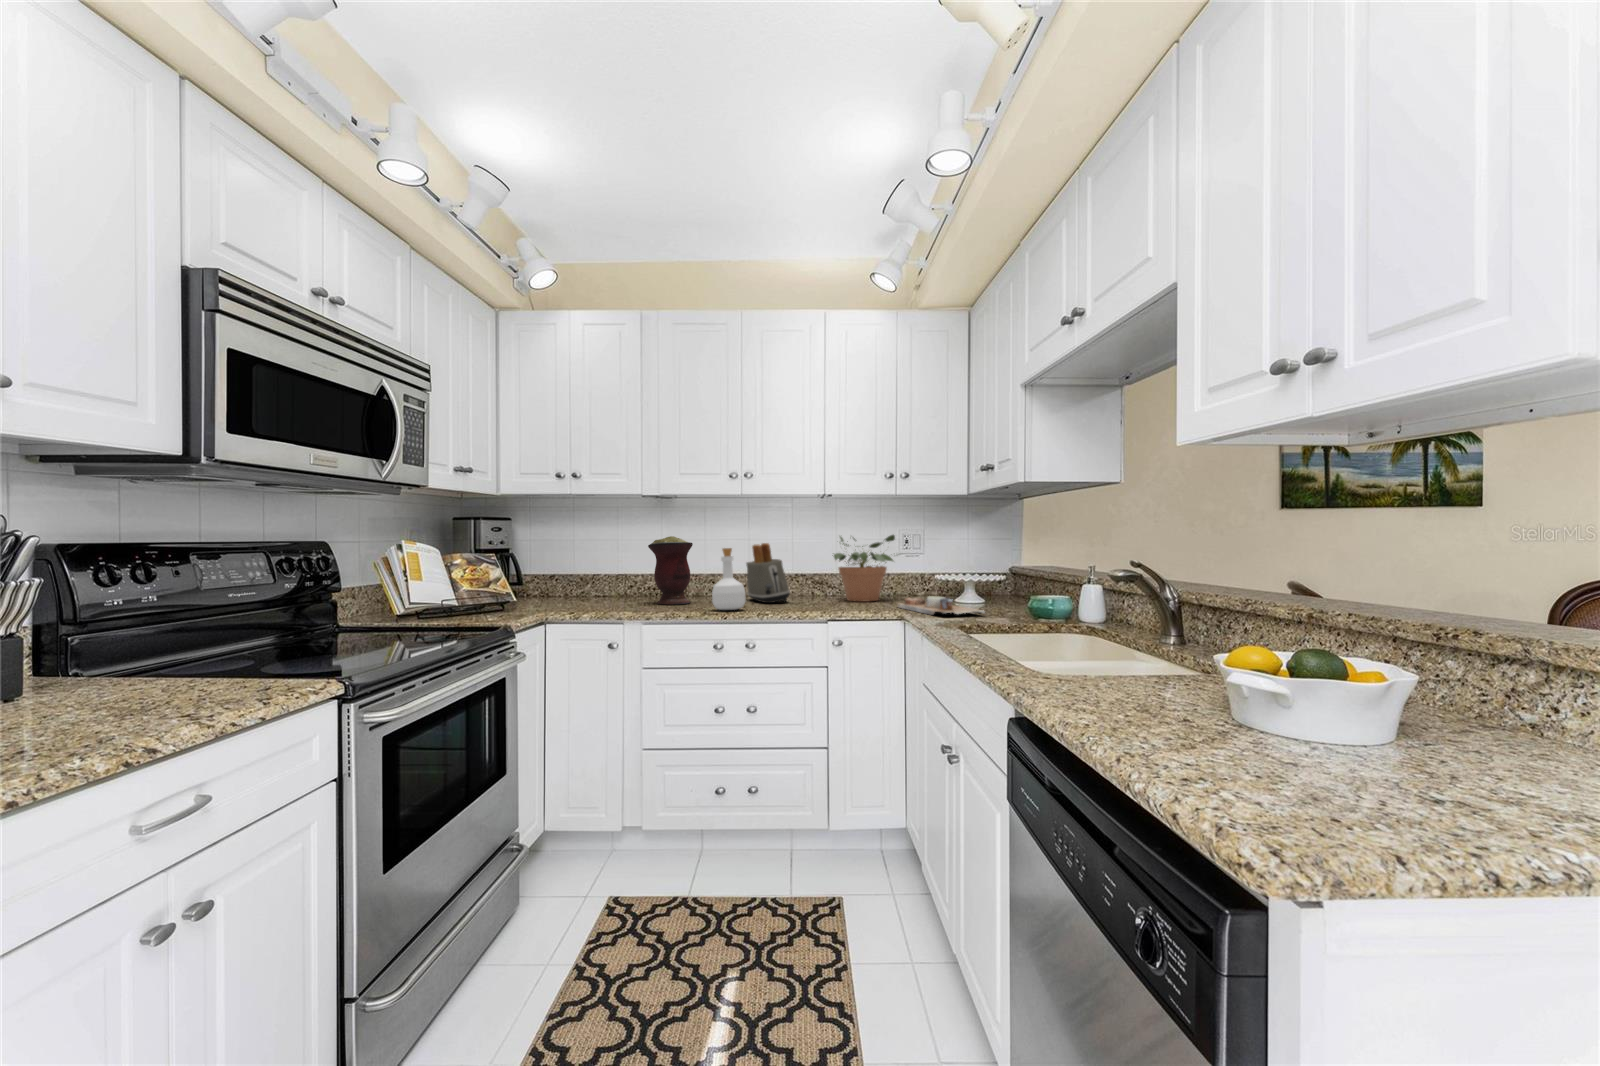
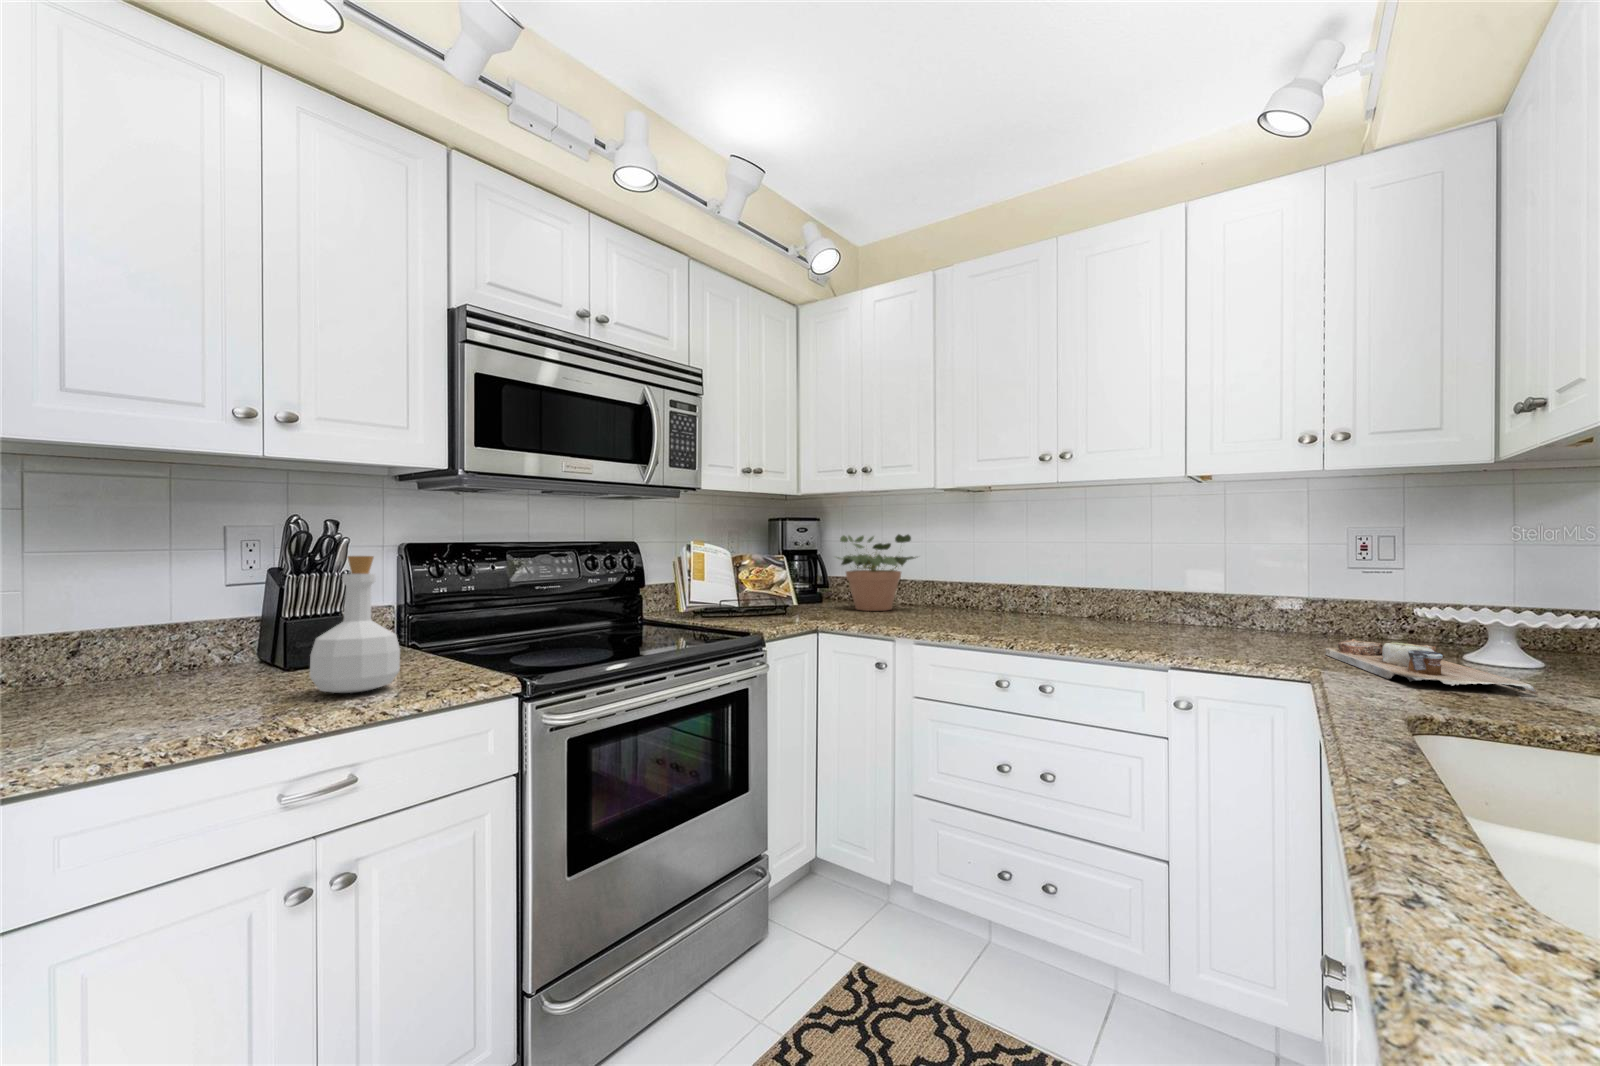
potted plant: present [834,535,895,602] -> present [837,534,916,611]
vase: present [648,536,693,604] -> none [945,537,999,620]
toaster: present [746,543,790,603] -> none [1077,545,1135,629]
bottle: present [712,548,745,610] -> present [310,556,400,693]

